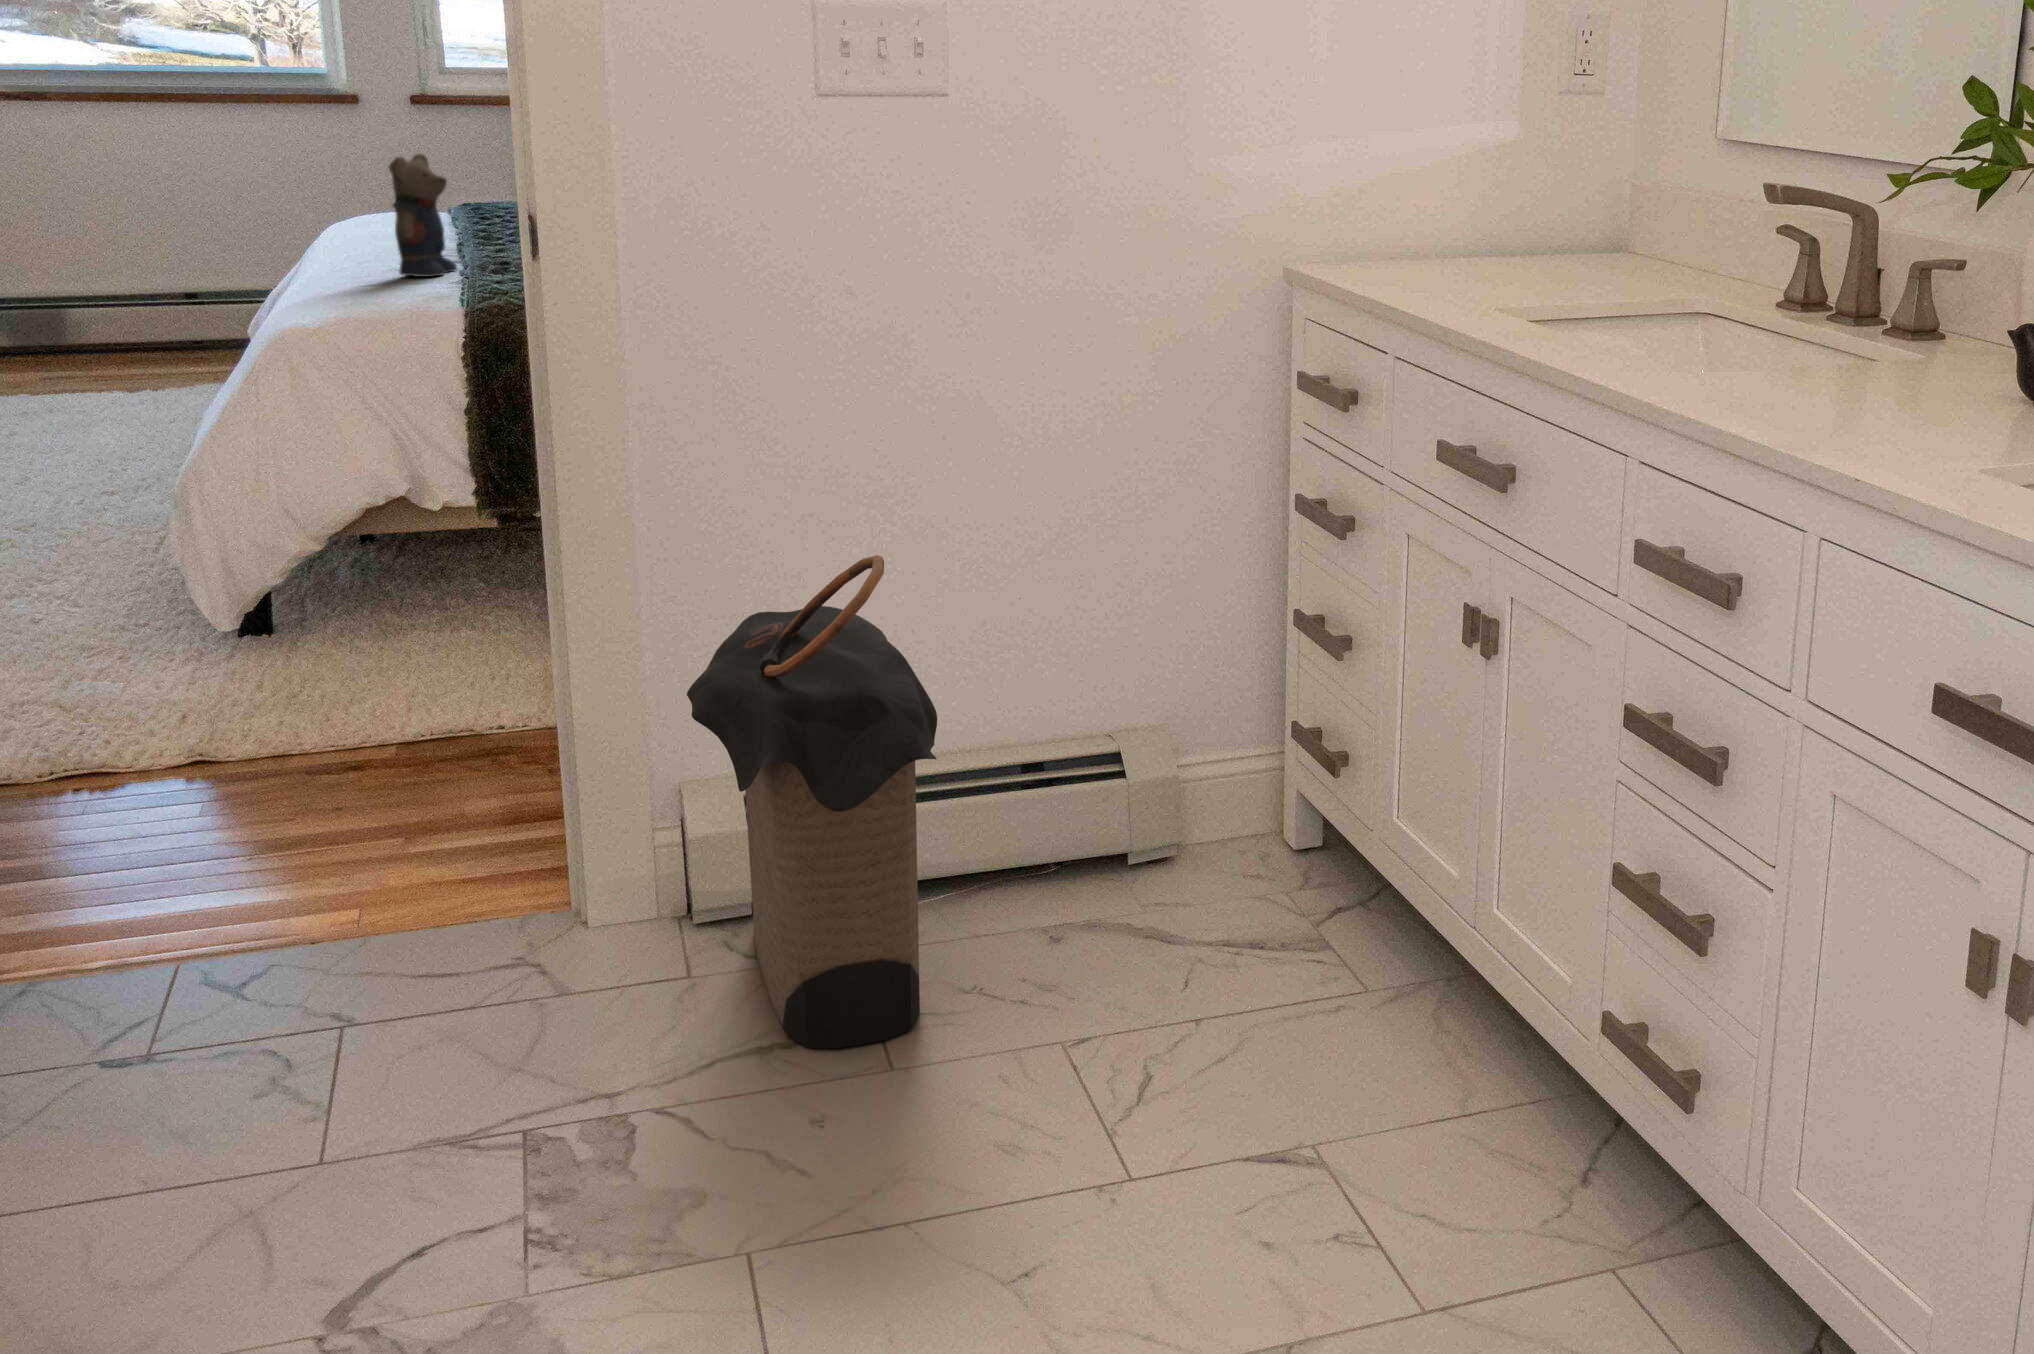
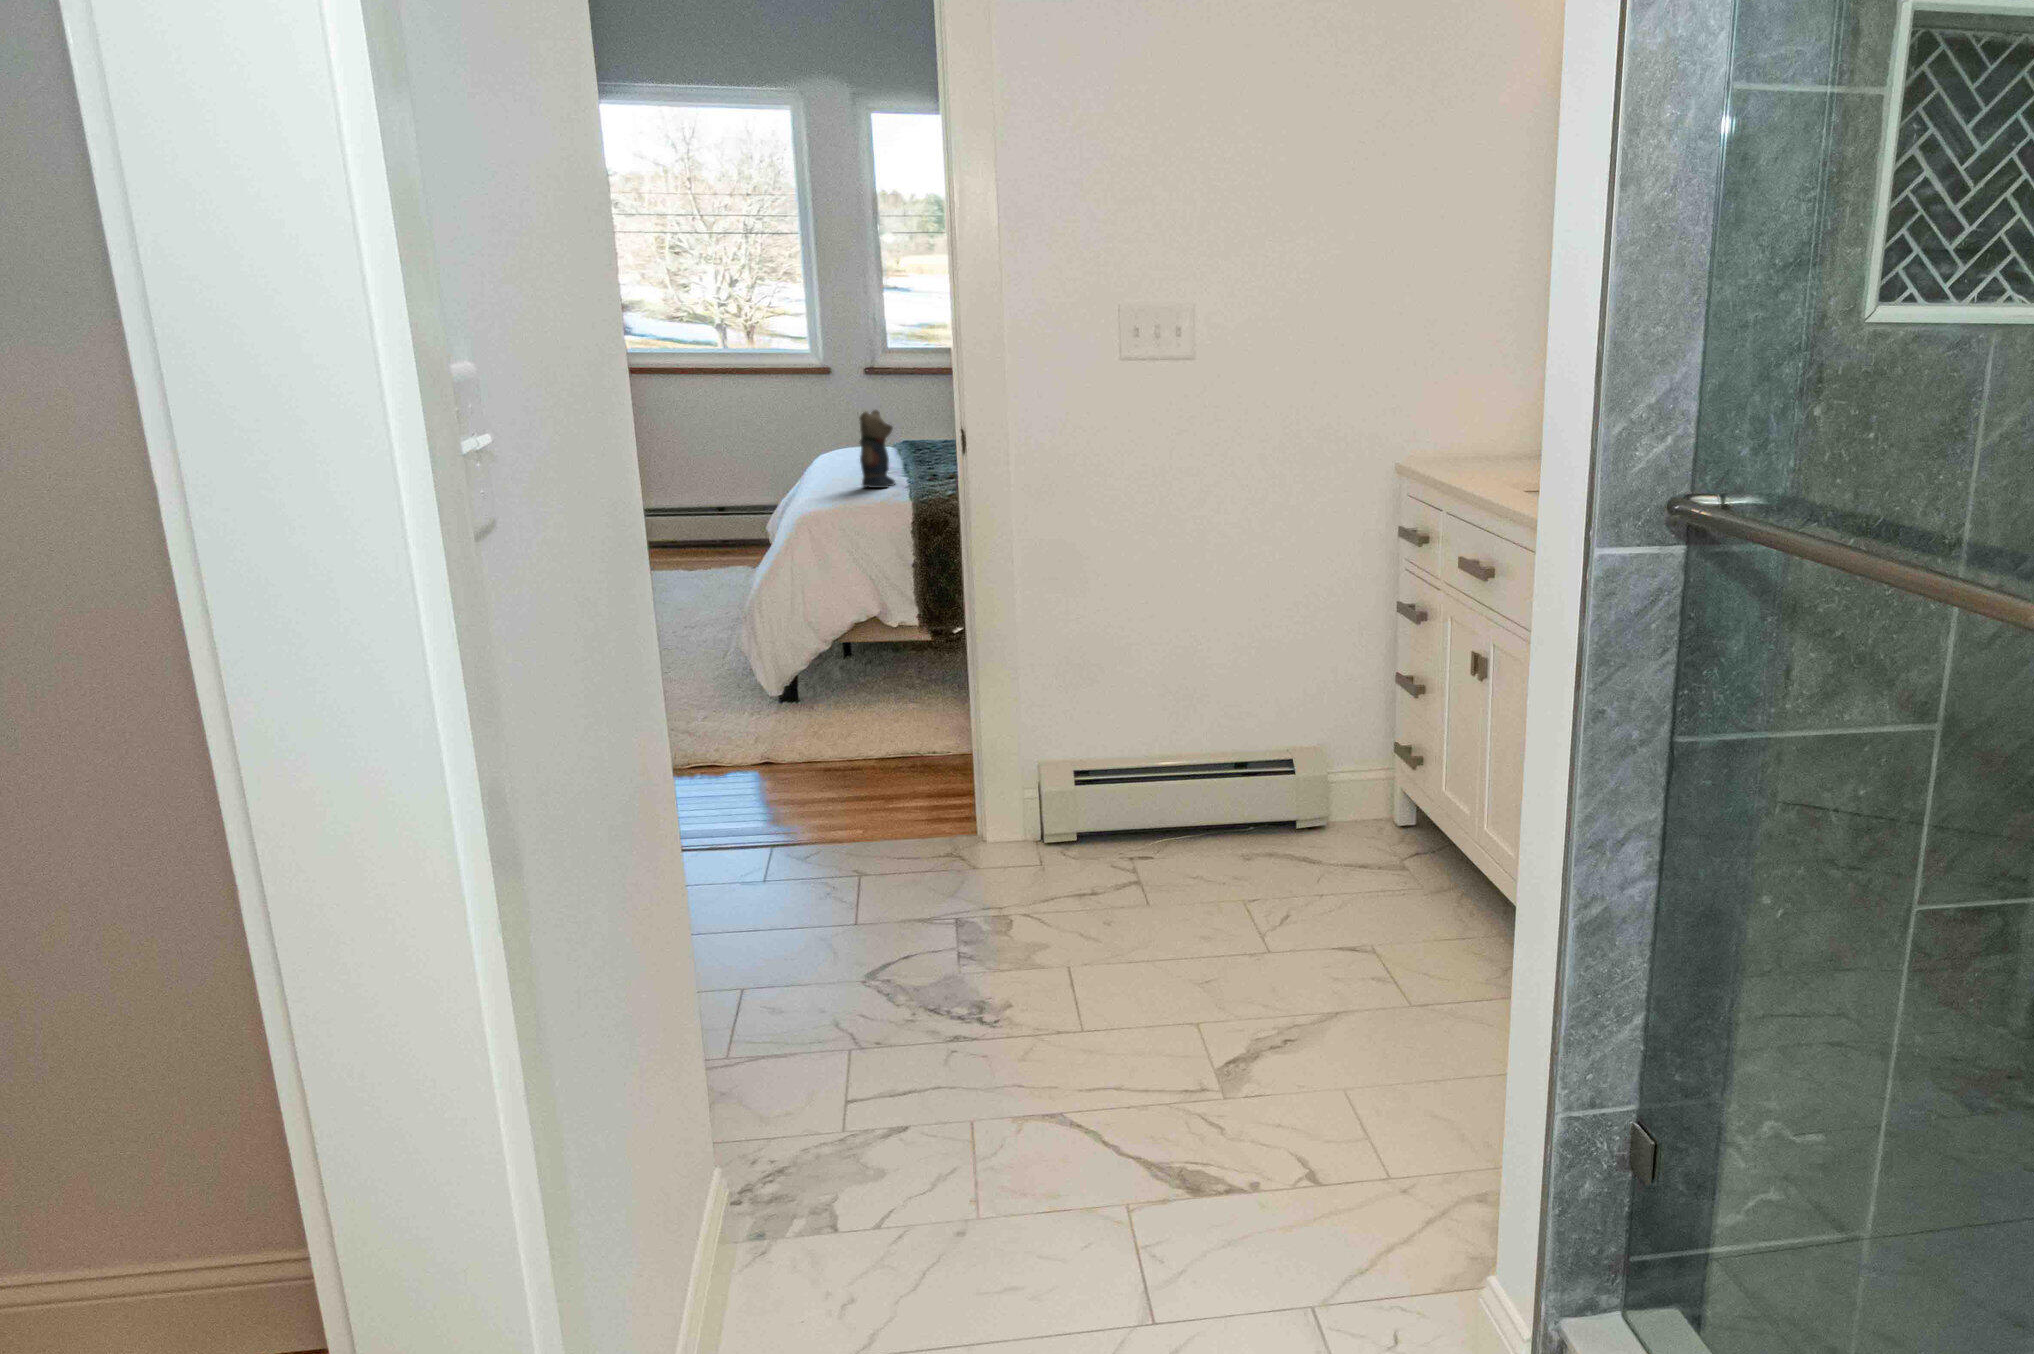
laundry hamper: present [687,555,937,1048] -> none [1073,631,1203,882]

